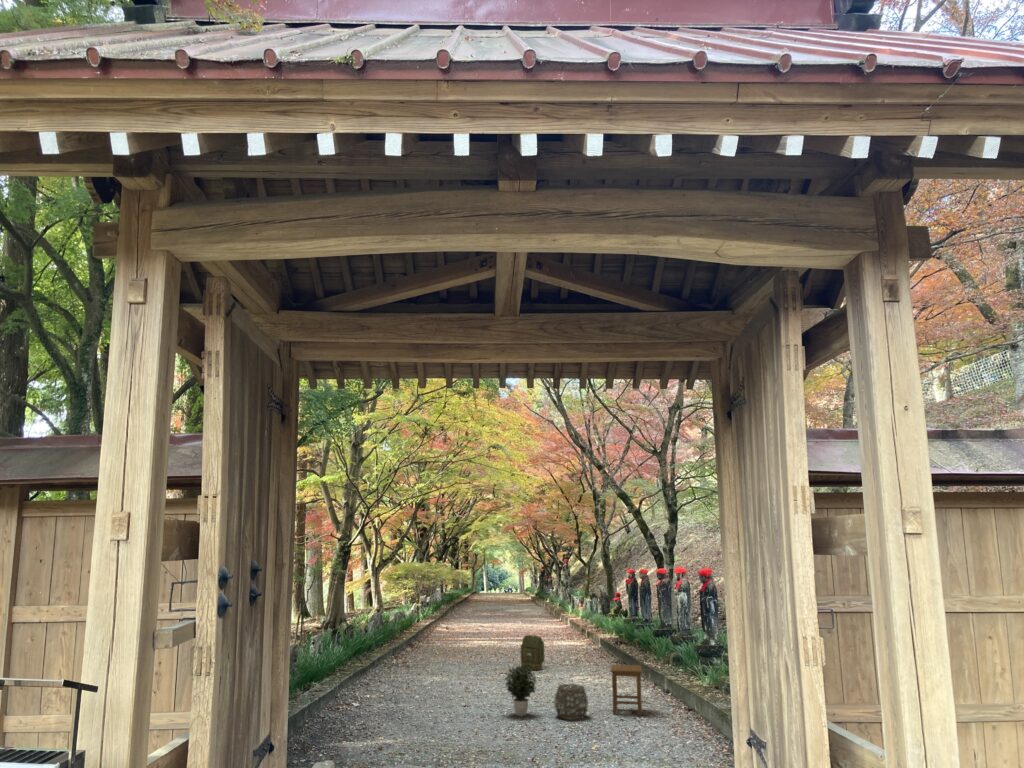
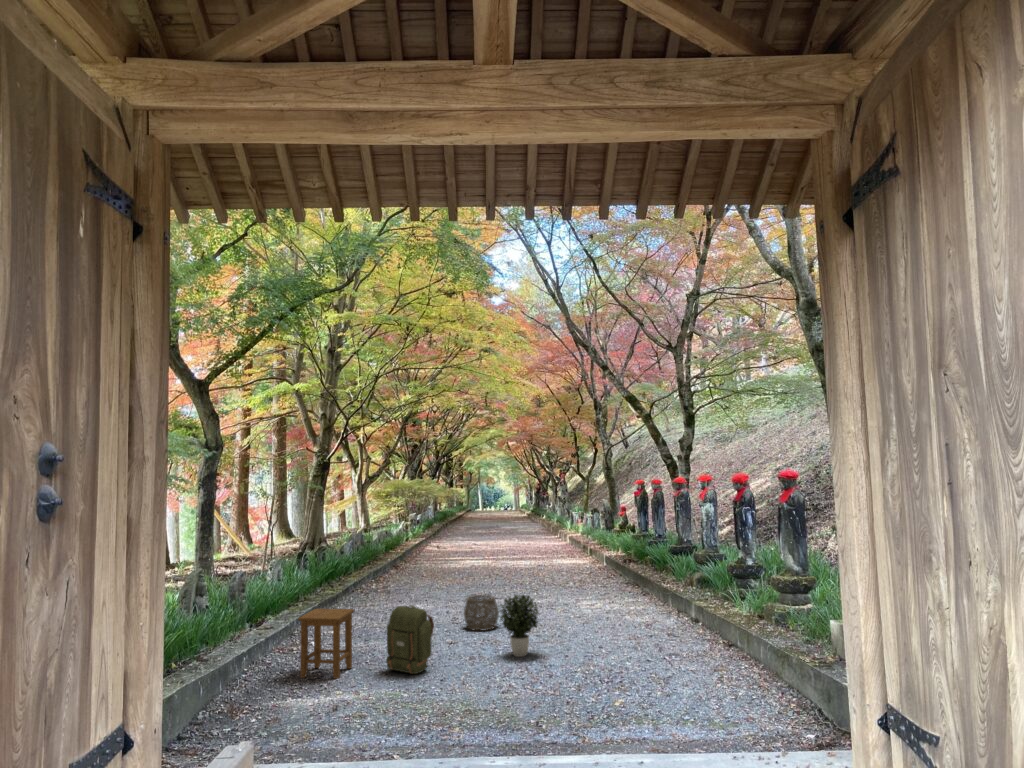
backpack: present [521,635,544,670] -> present [386,605,434,674]
stool: present [611,665,642,716] -> present [298,609,354,679]
woven basket: present [555,684,588,720] -> present [464,595,499,631]

